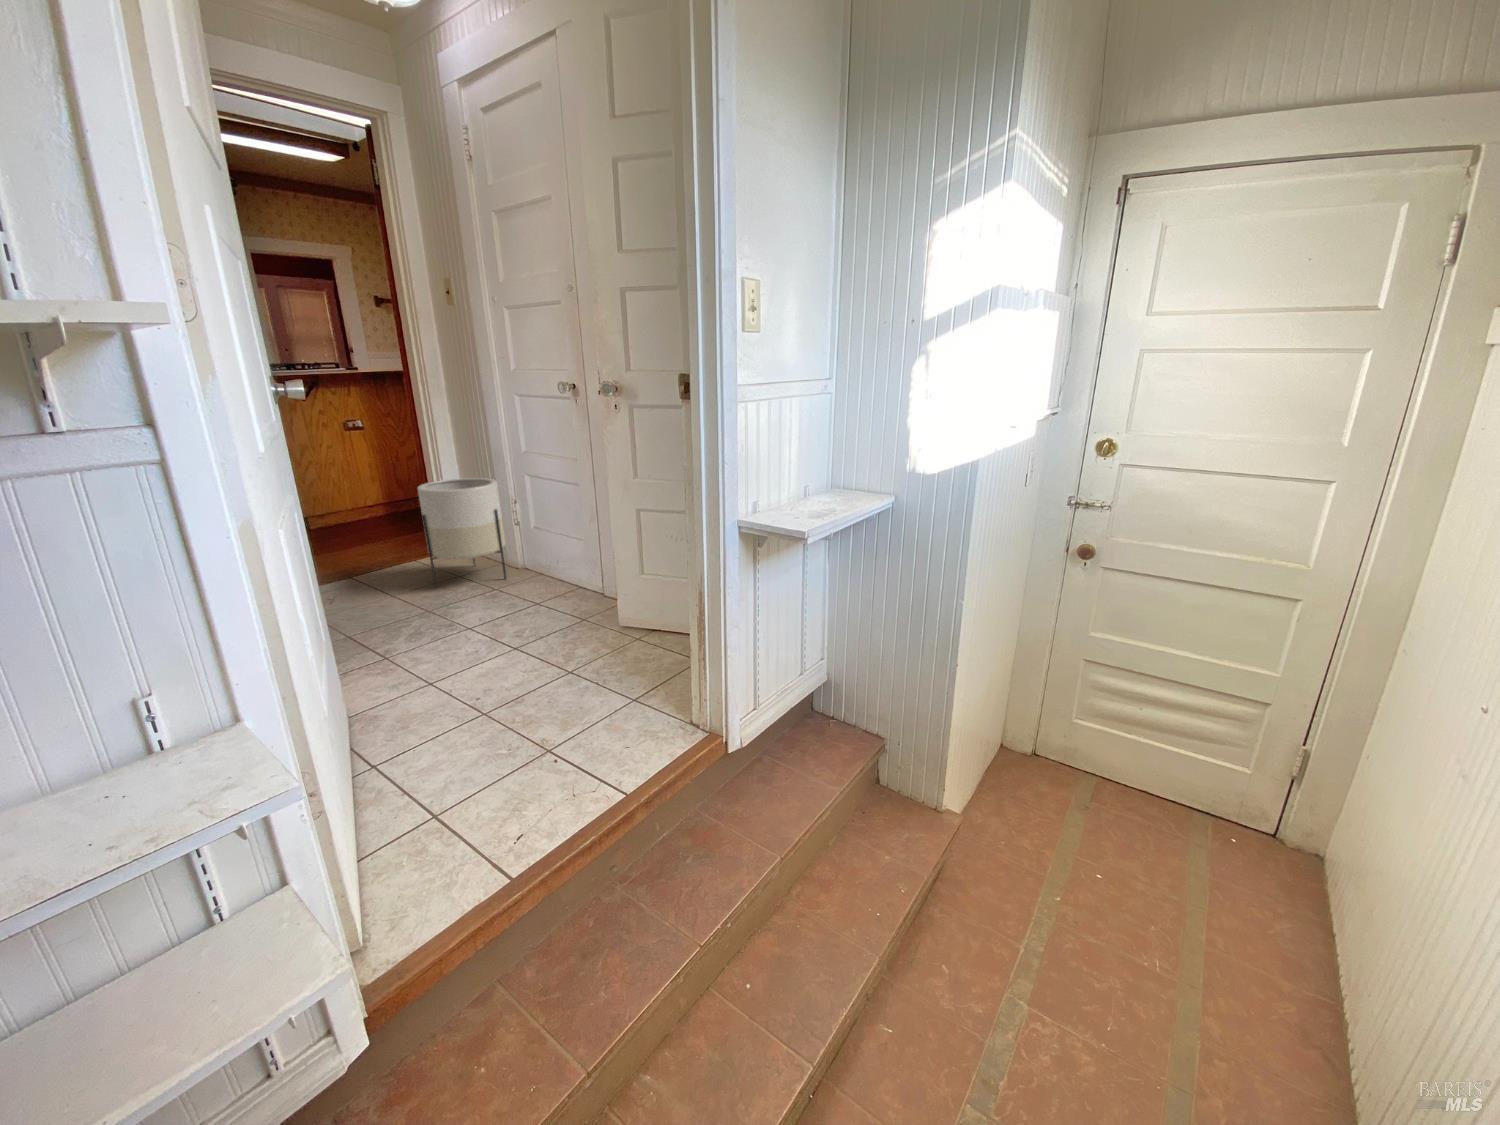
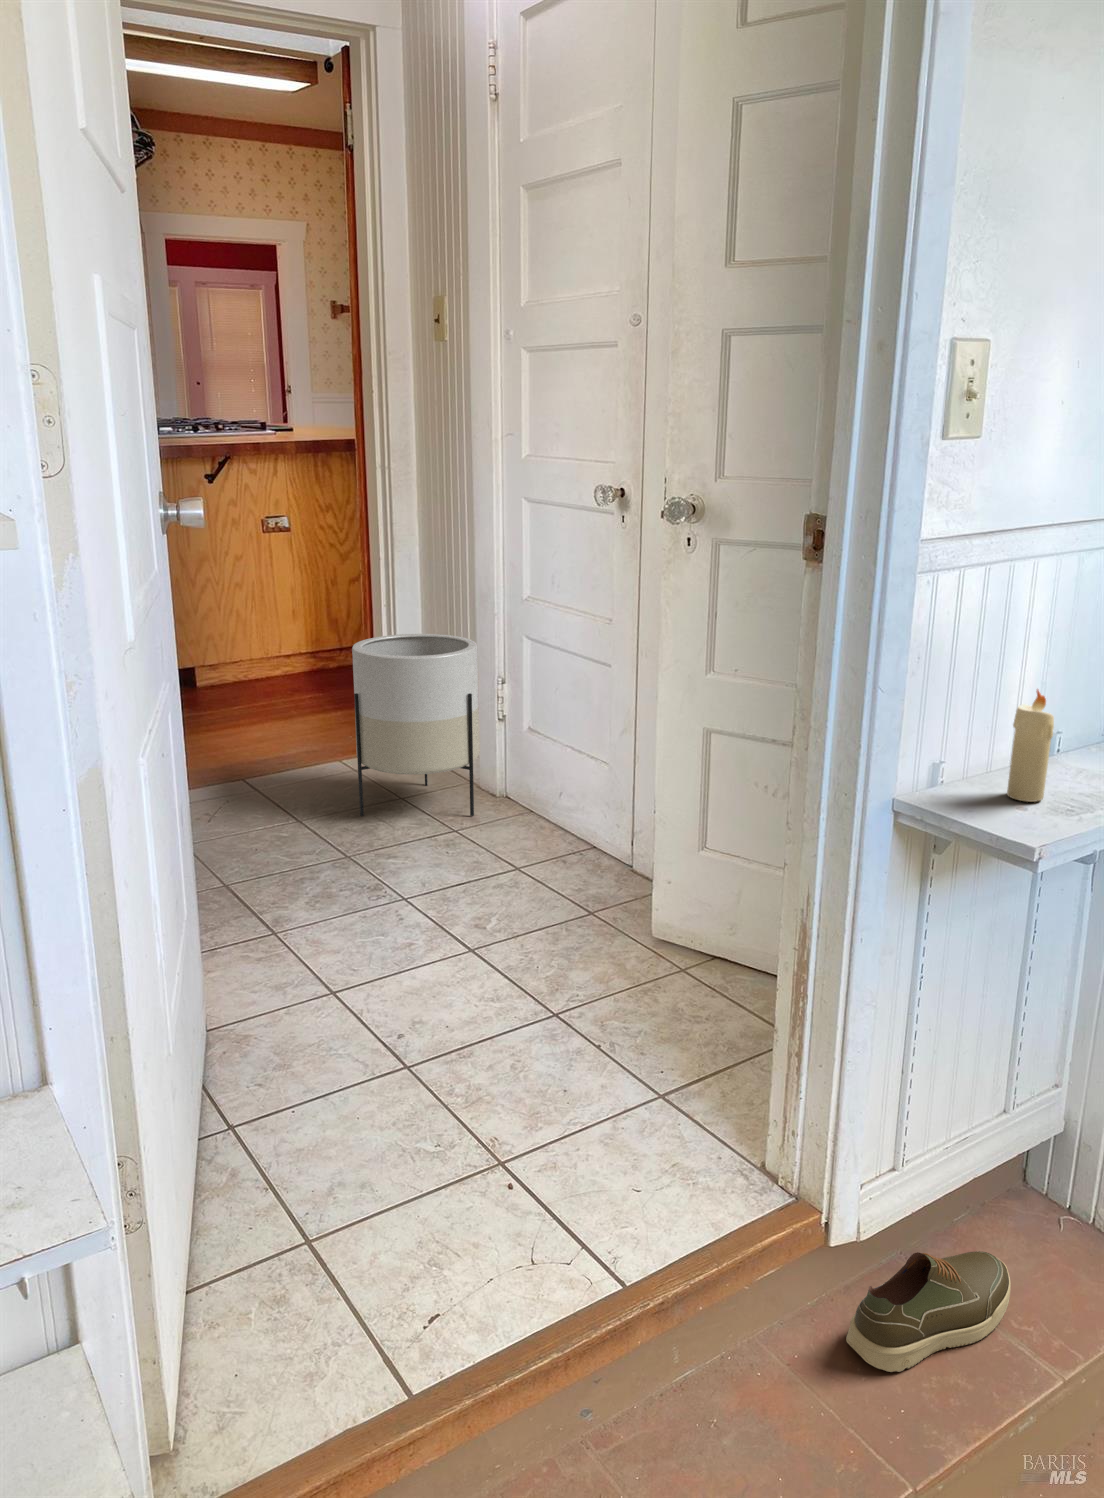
candle: none [789,459,807,515] -> present [1007,689,1054,802]
shoe: none [743,741,814,806] -> present [846,1251,1011,1372]

